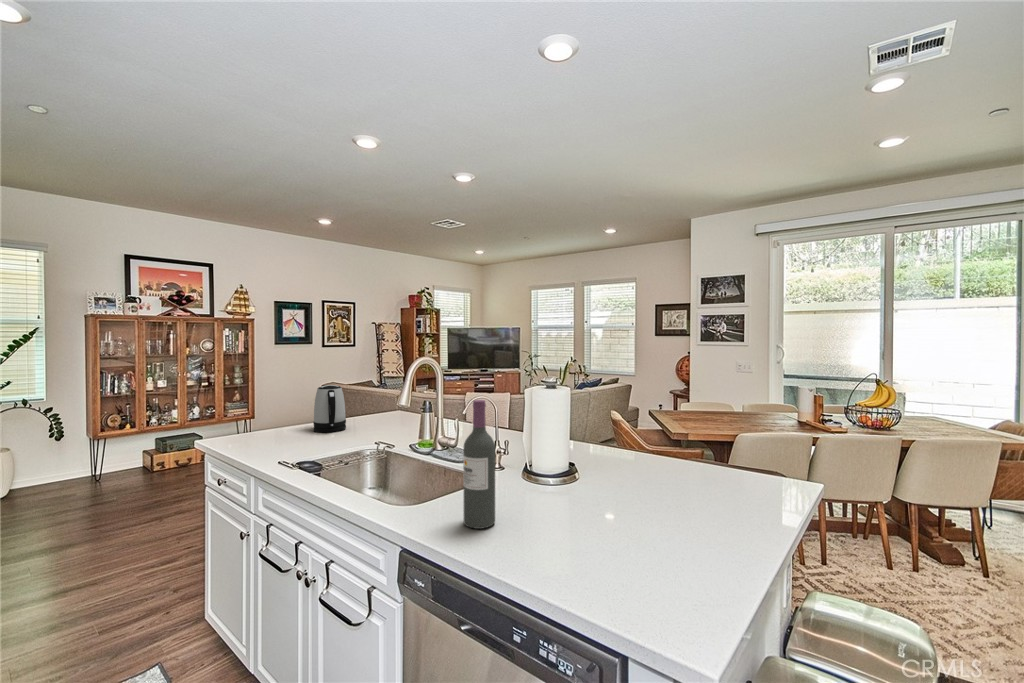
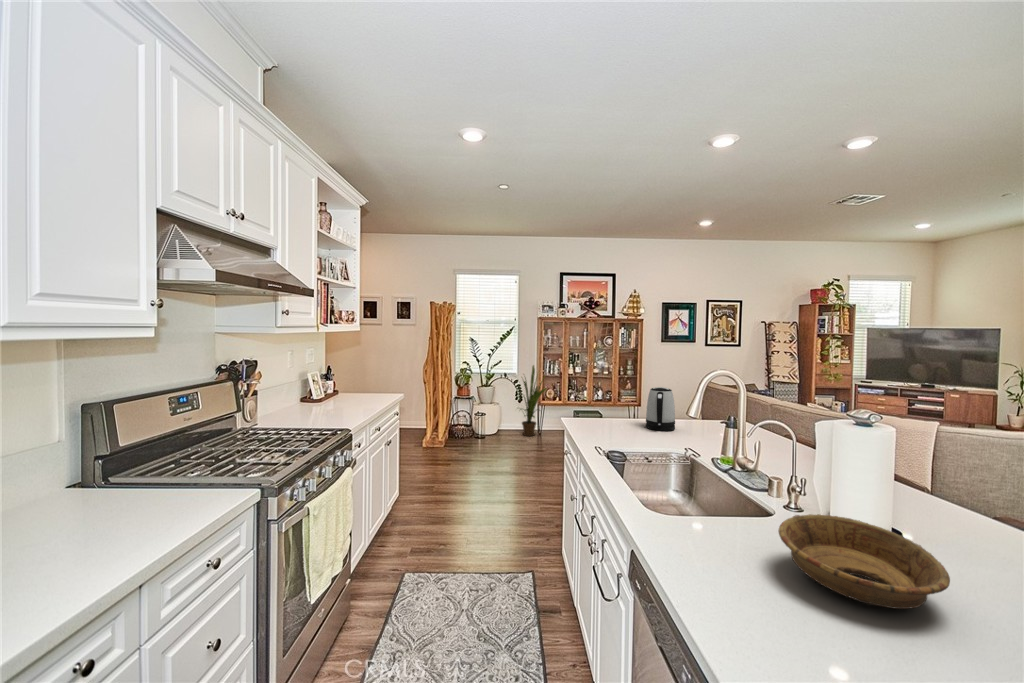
house plant: none [35,382,112,488] -> present [520,365,546,436]
wine bottle: present [463,400,495,529] -> none [690,426,728,561]
decorative bowl: none [527,459,632,516] -> present [778,514,950,609]

